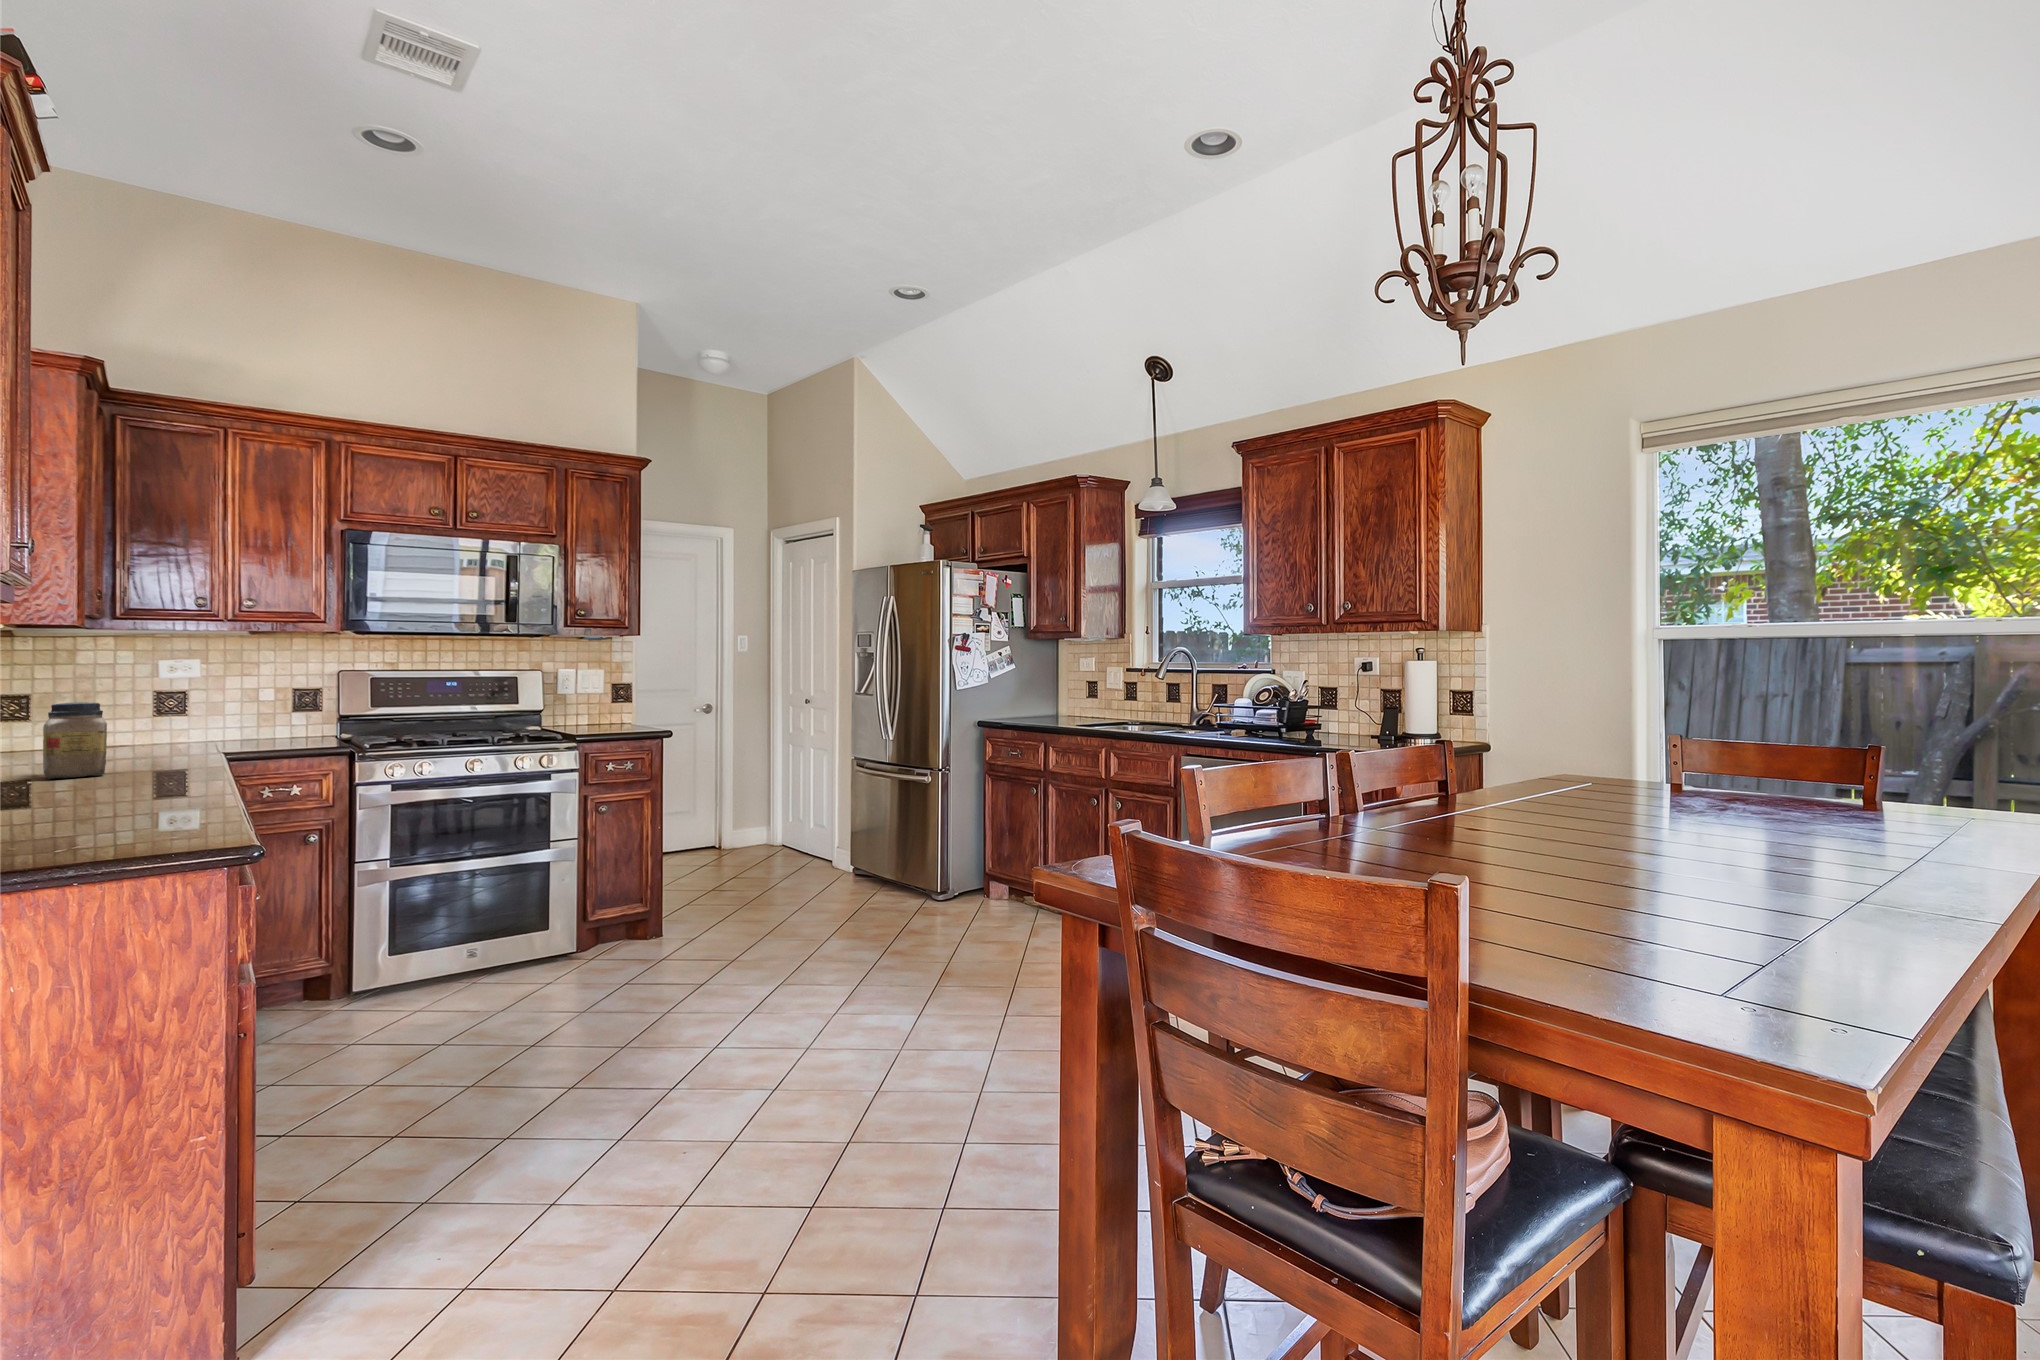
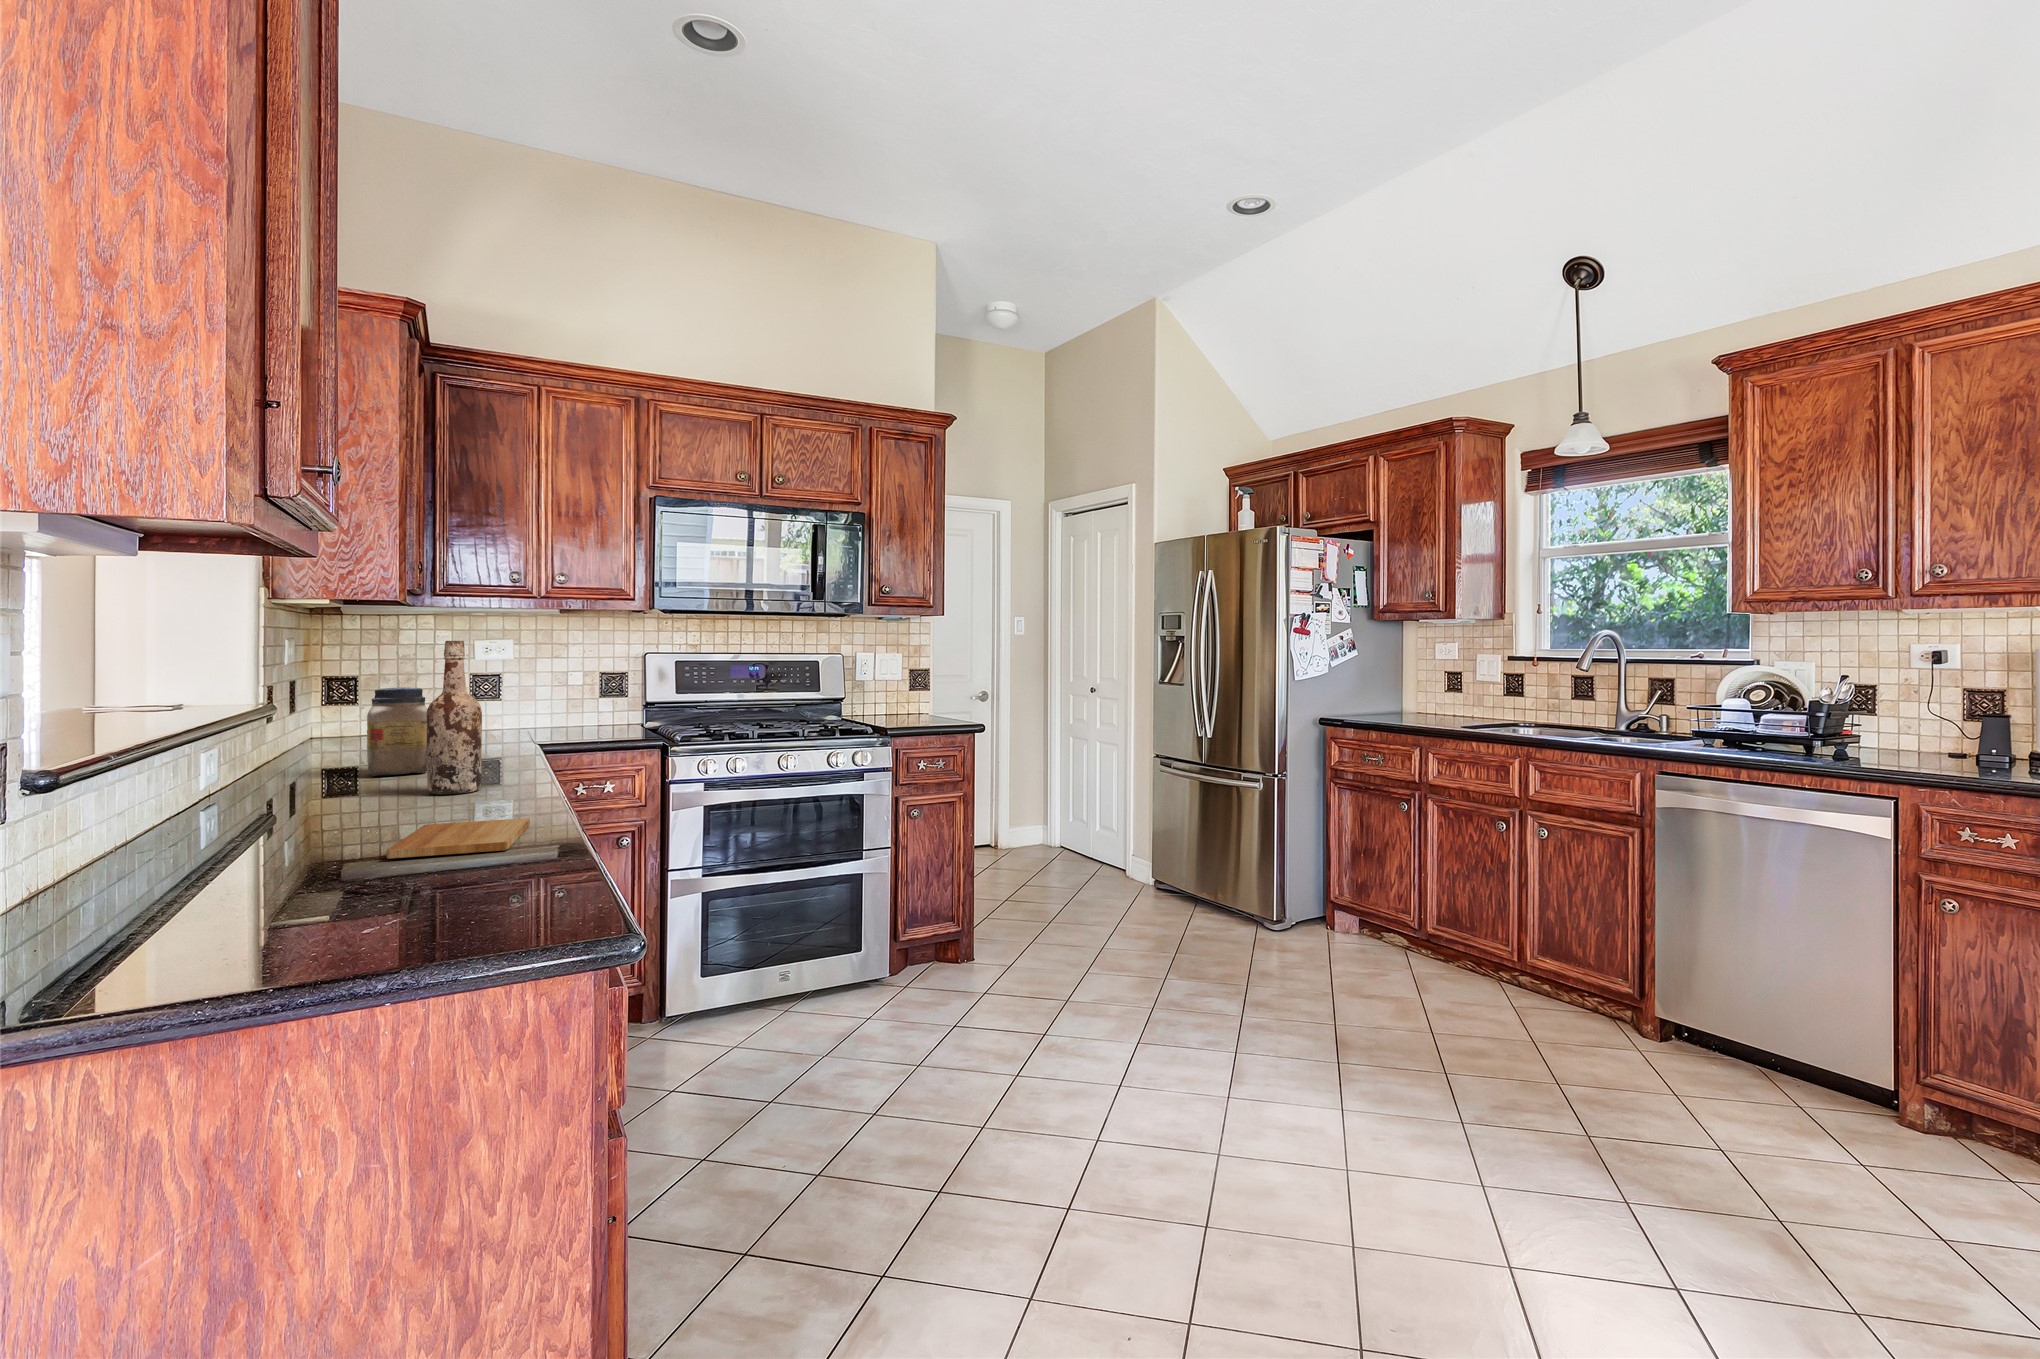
wine bottle: none [104,662,157,789] -> present [427,641,482,794]
cutting board: none [66,799,195,825] -> present [387,818,530,859]

